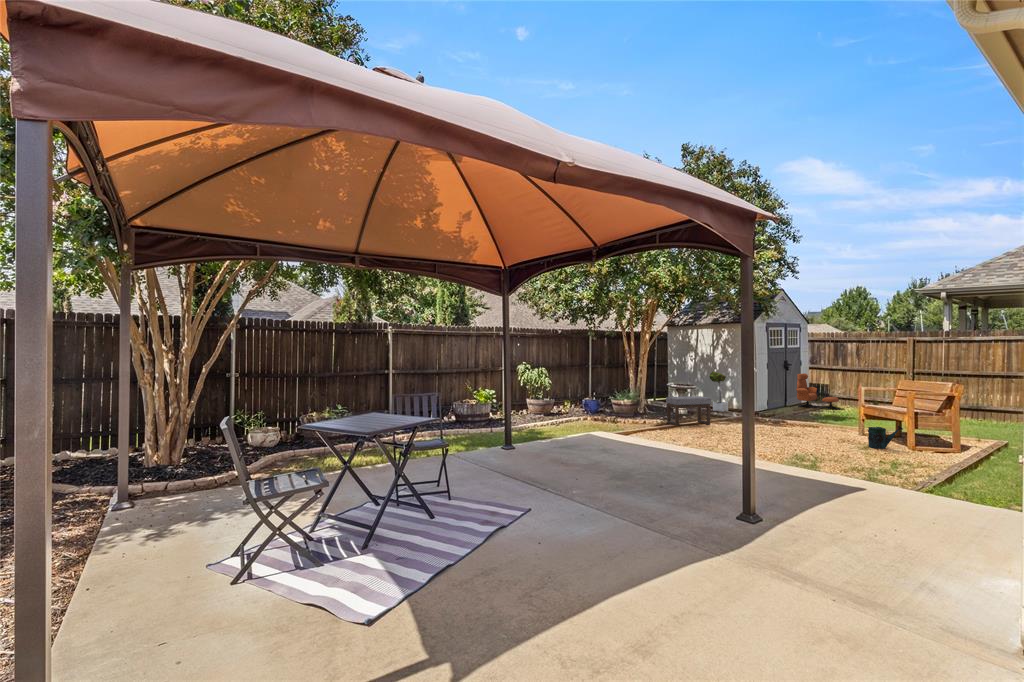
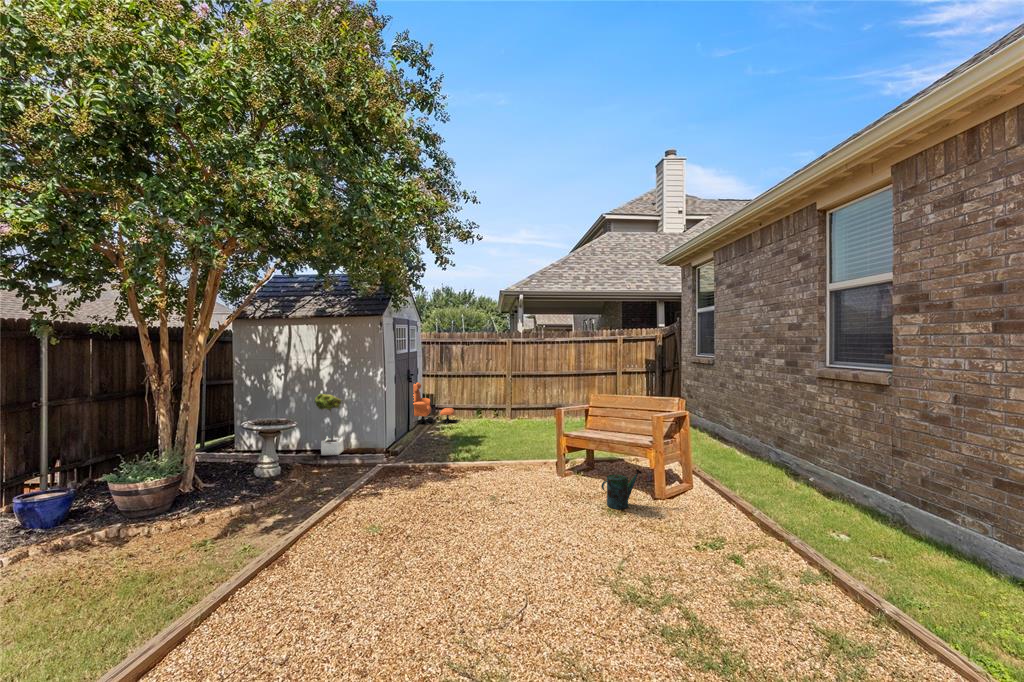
ottoman: present [666,396,711,426] -> none [262,453,353,533]

